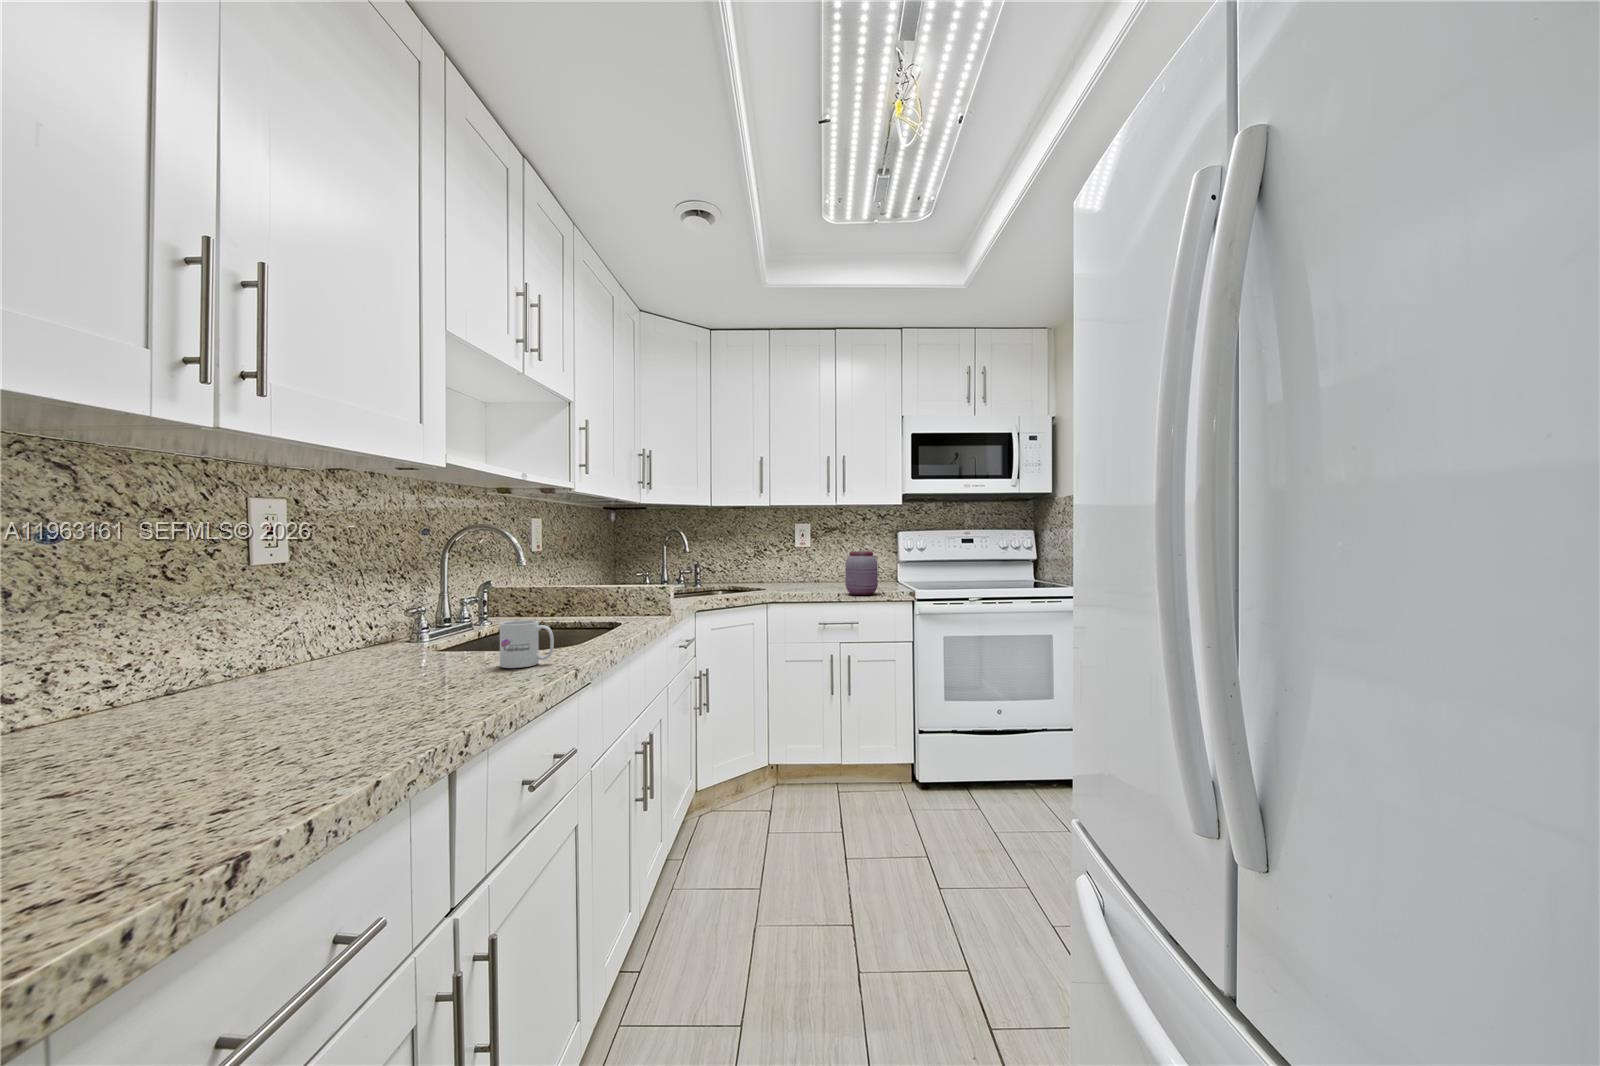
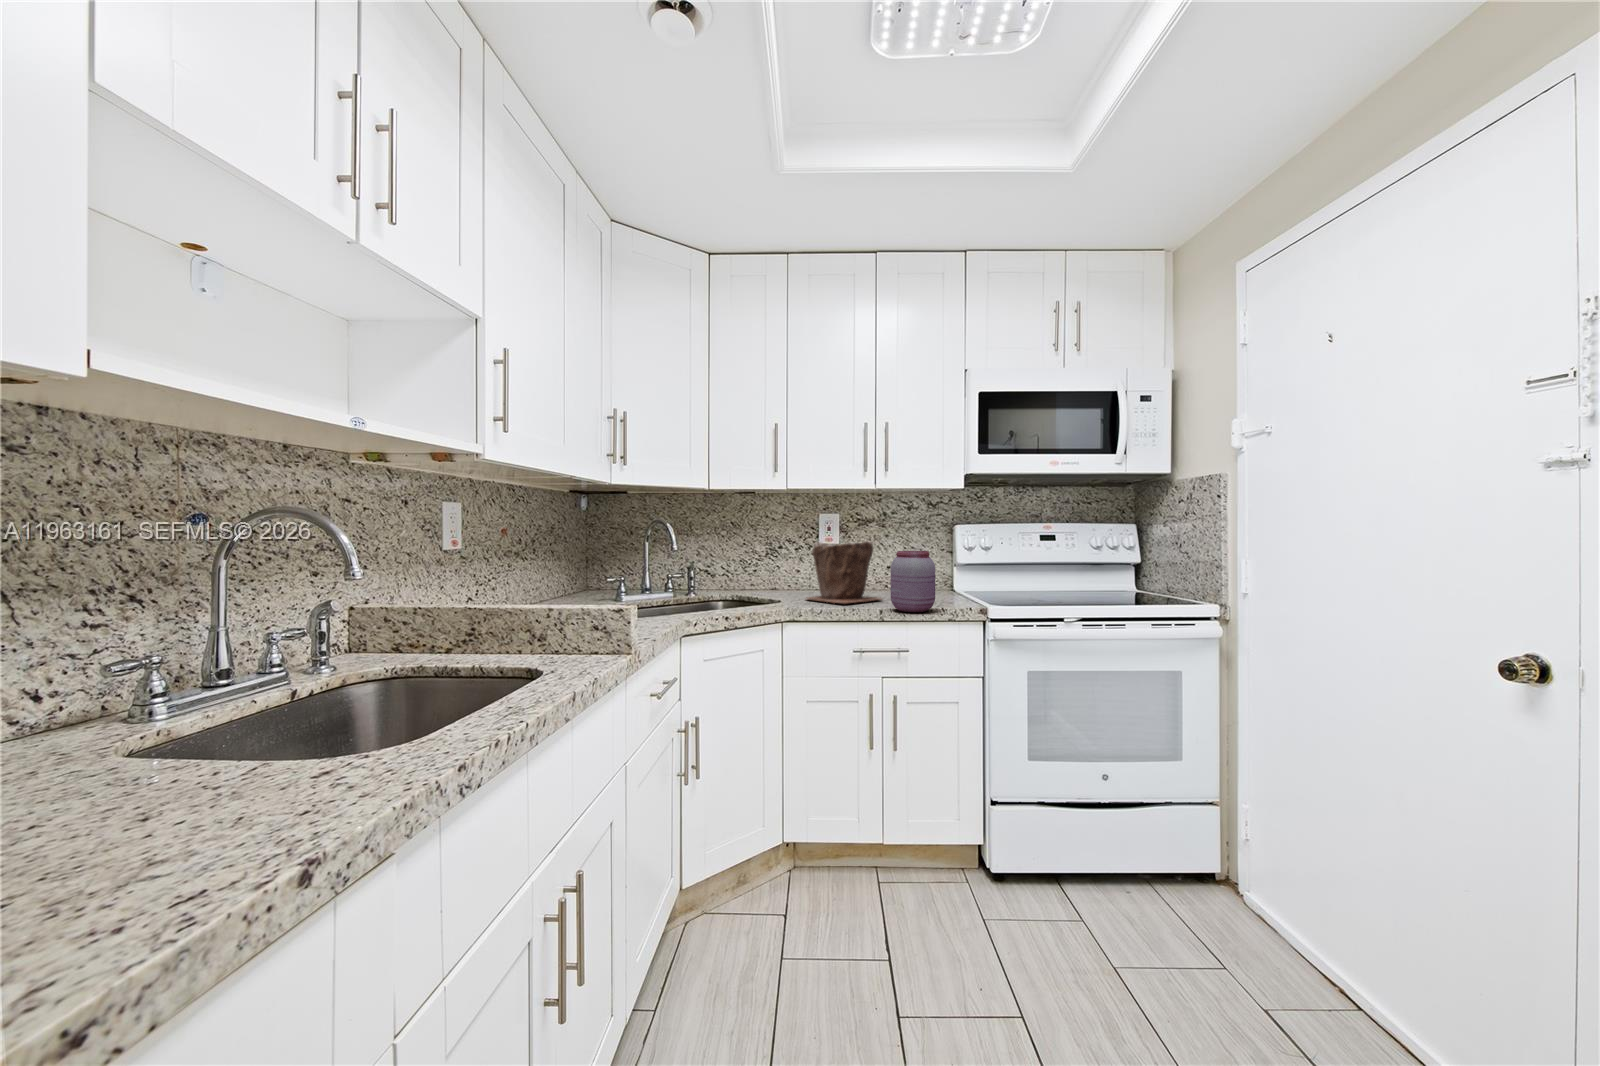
plant pot: none [784,545,842,591] -> present [807,541,881,603]
mug: present [500,620,554,668] -> none [138,722,285,854]

